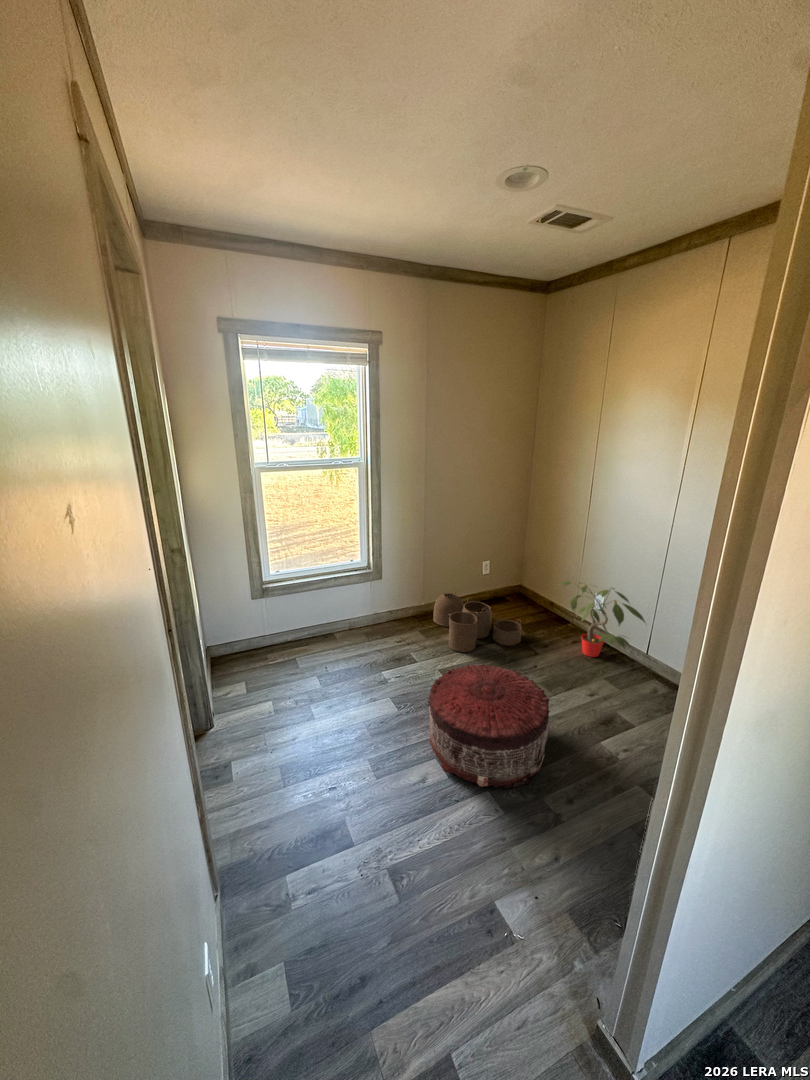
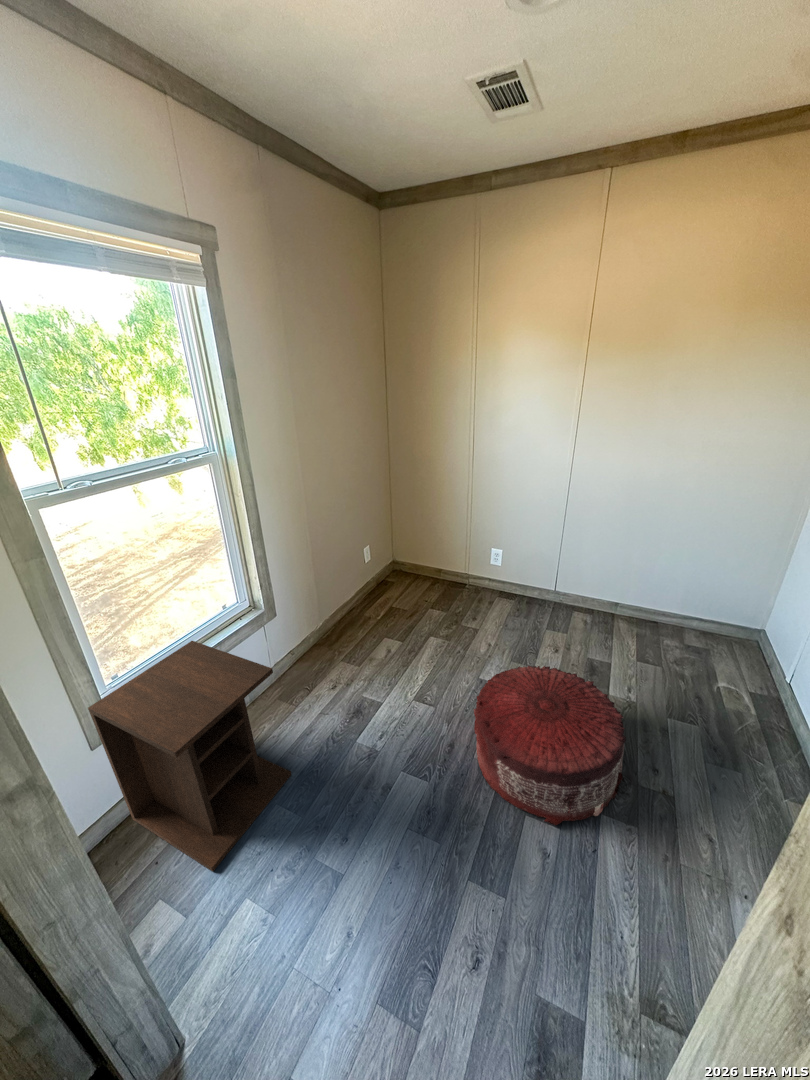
nightstand: none [254,568,335,685] -> present [88,641,292,872]
potted plant: present [559,581,645,657] -> none [474,540,568,612]
woven basket: present [433,593,522,652] -> none [338,595,450,665]

